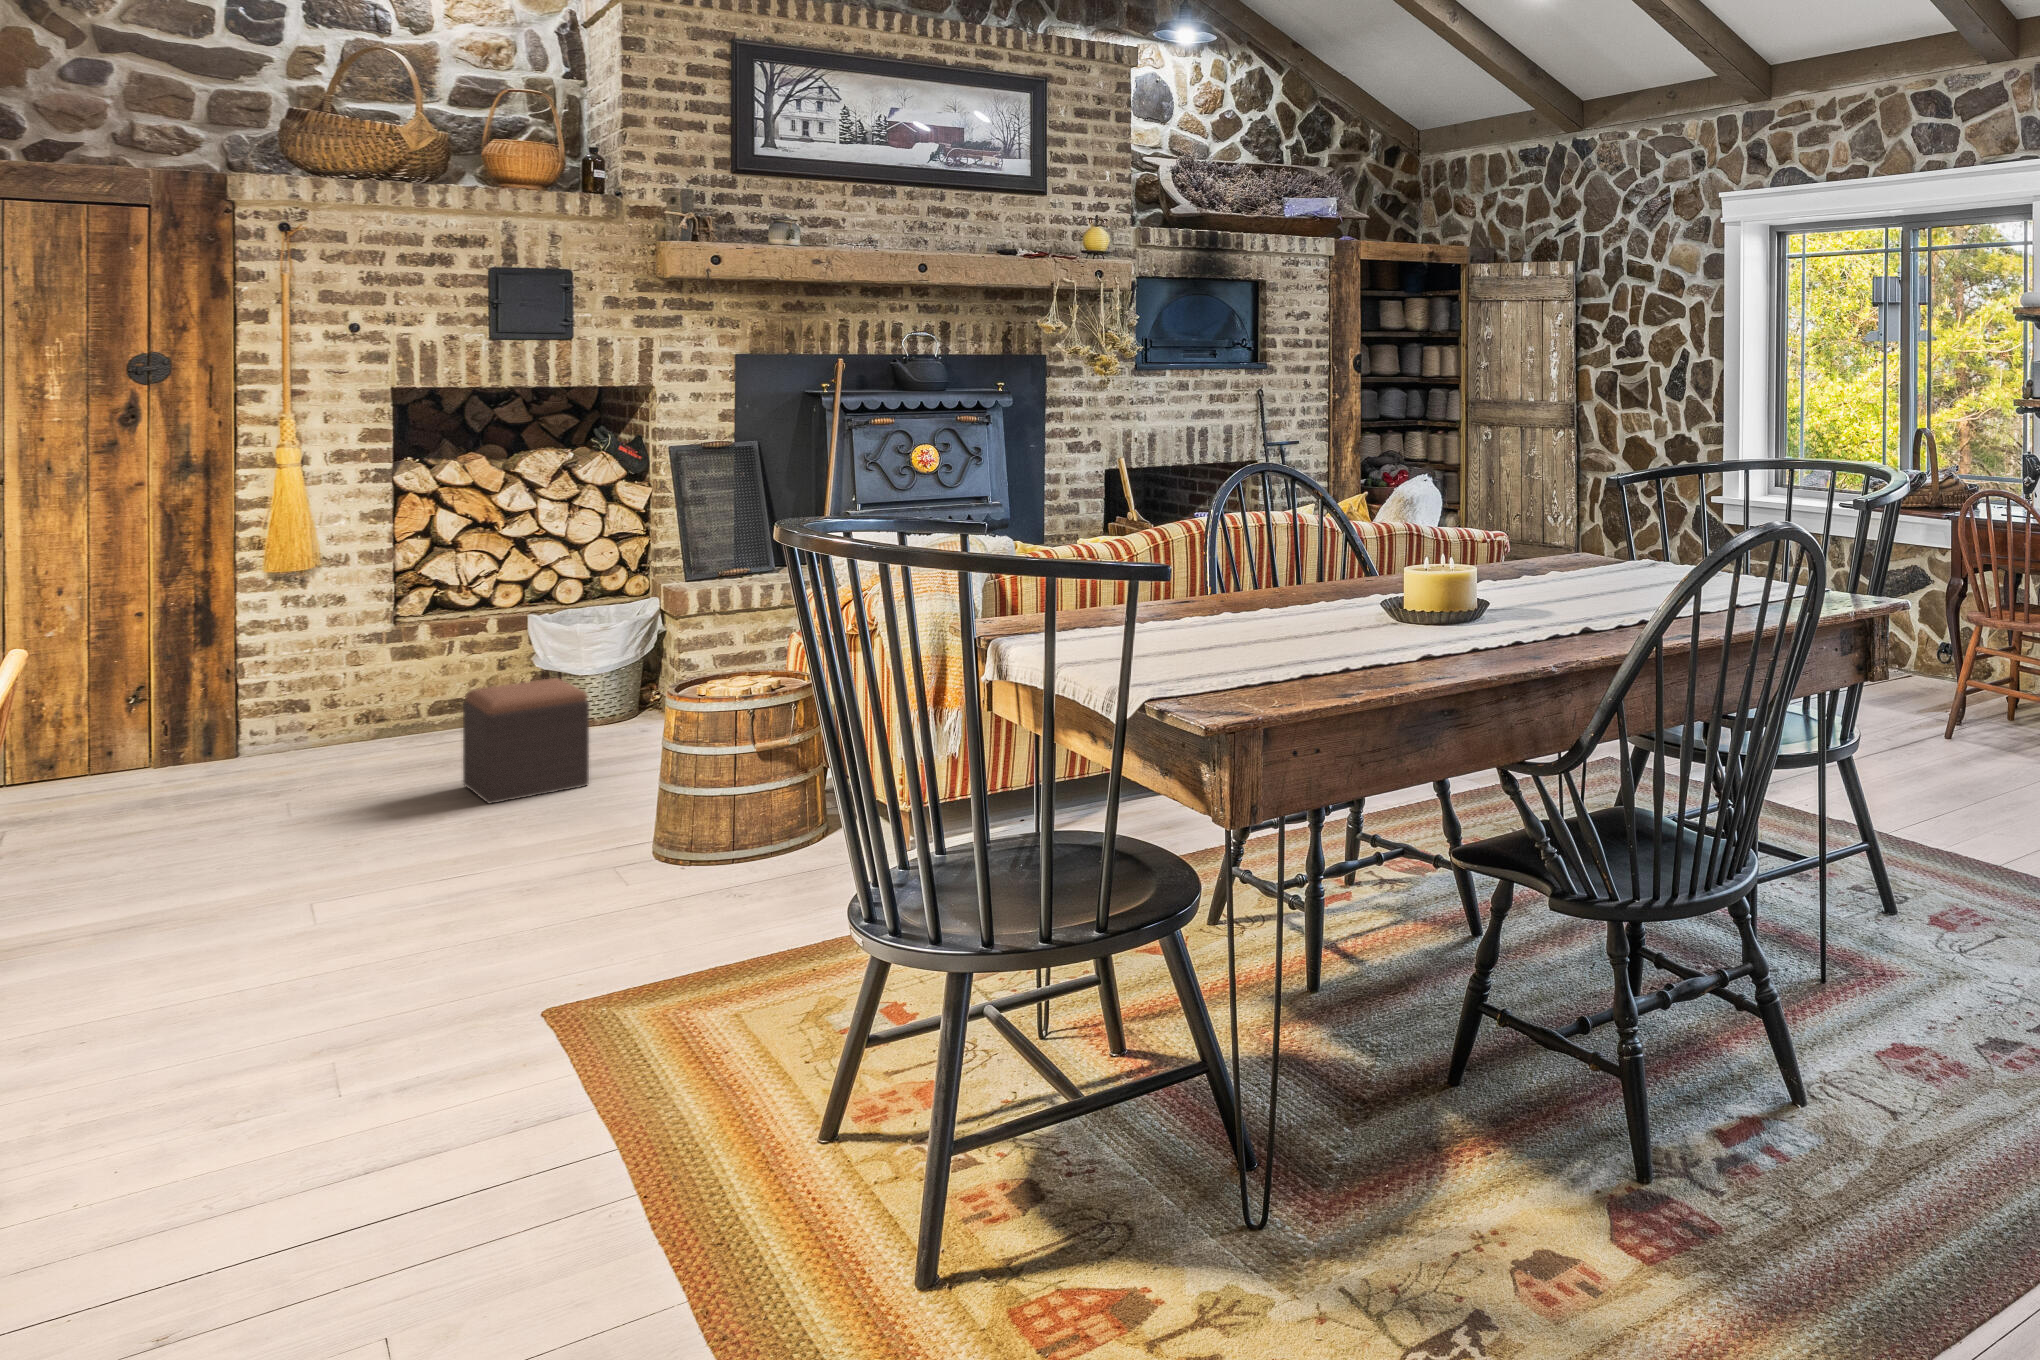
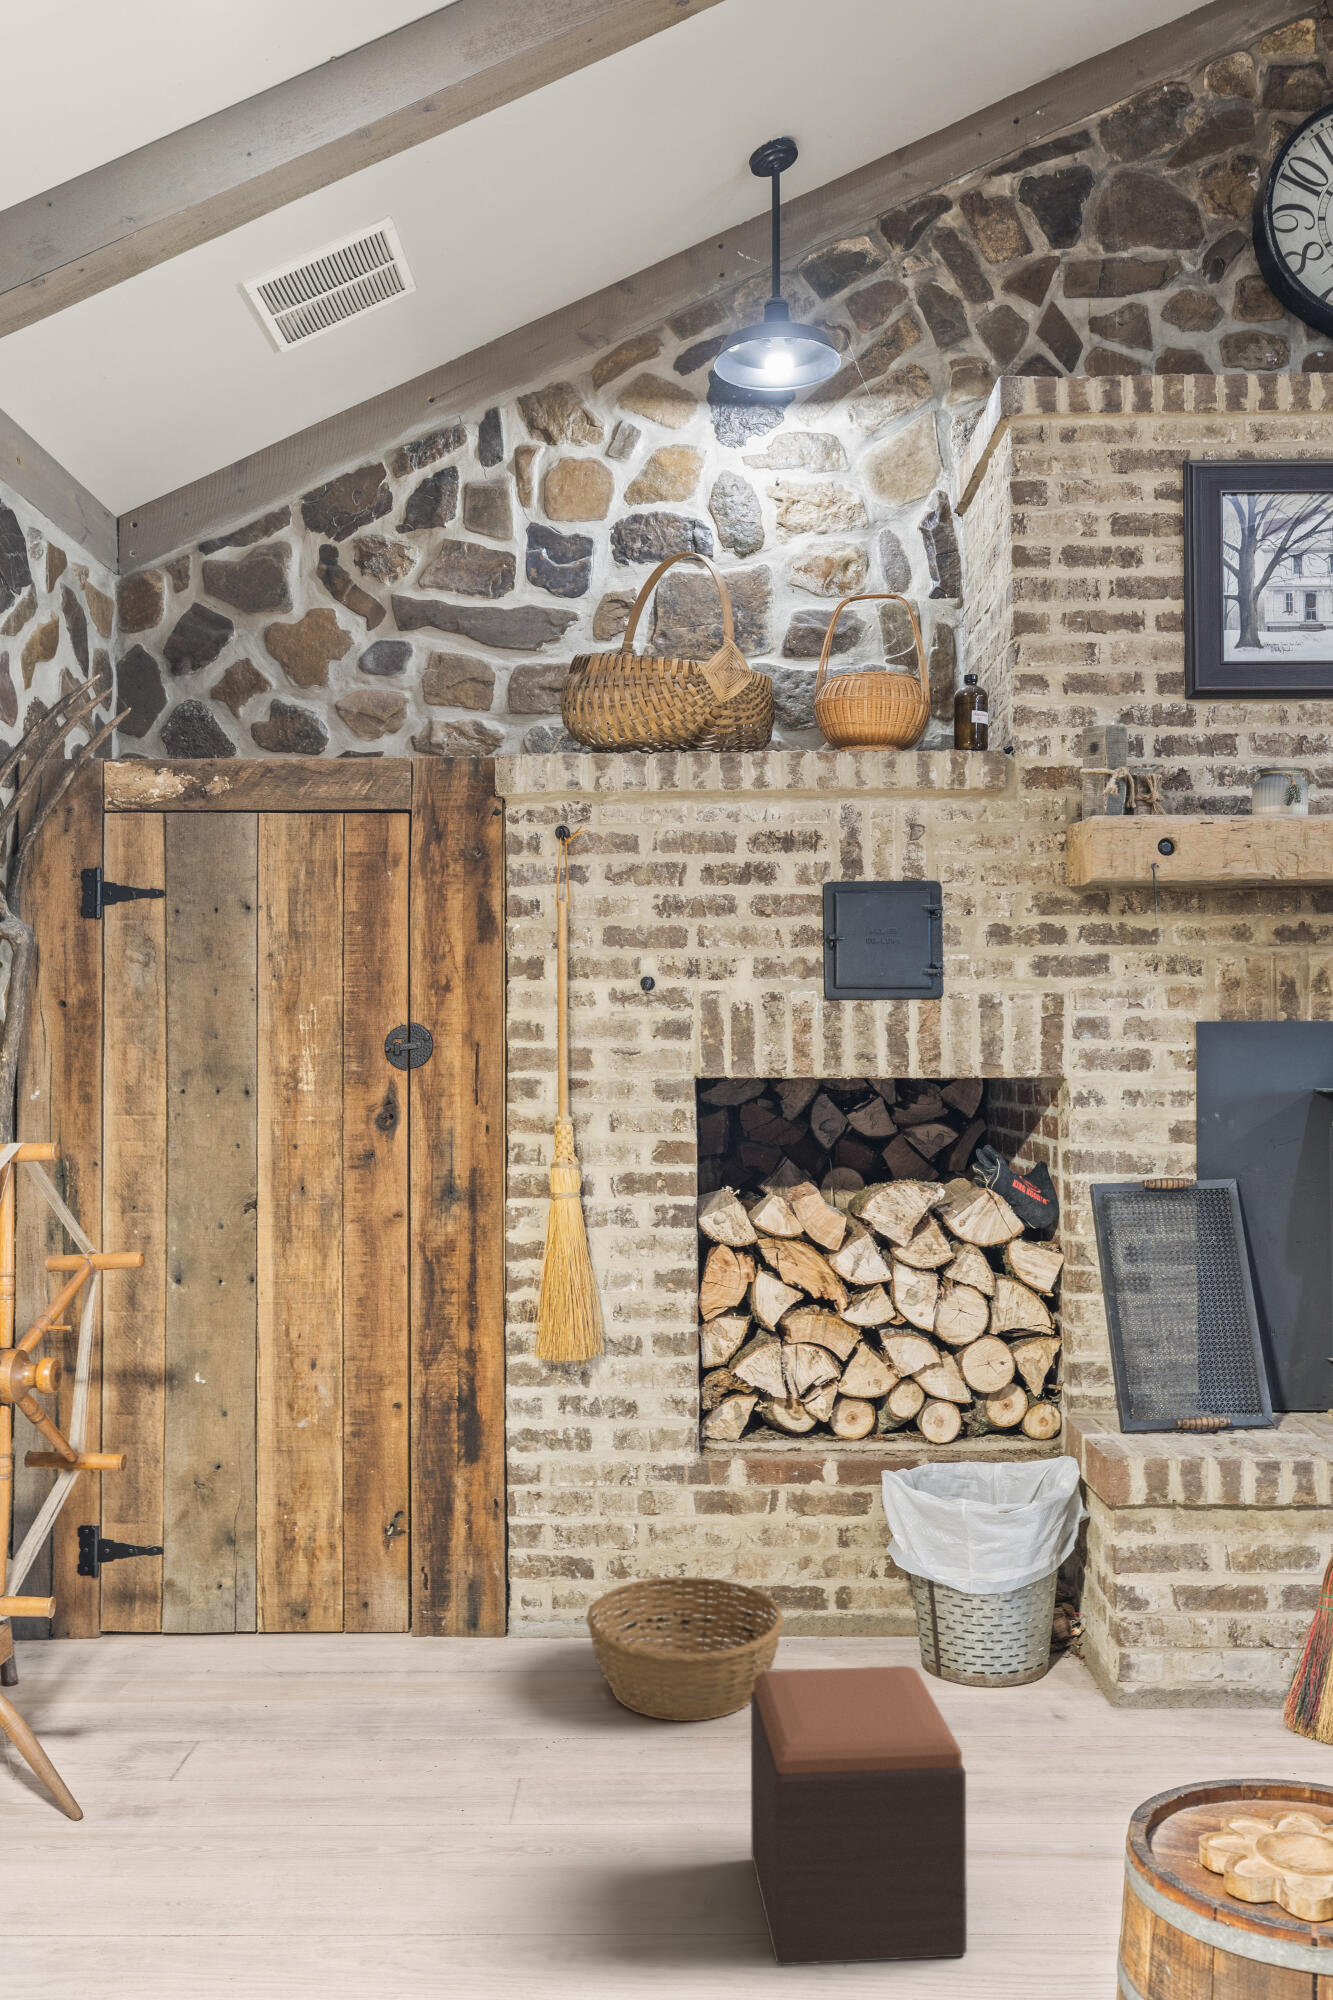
basket: none [319,697,465,766] -> present [587,1577,783,1721]

